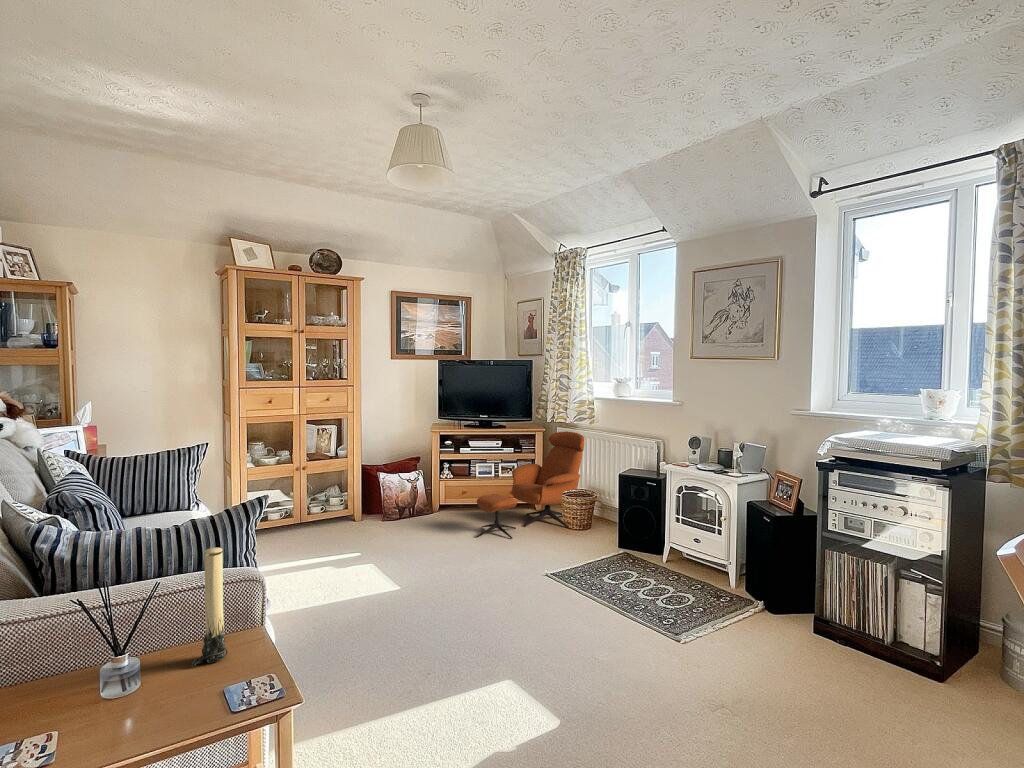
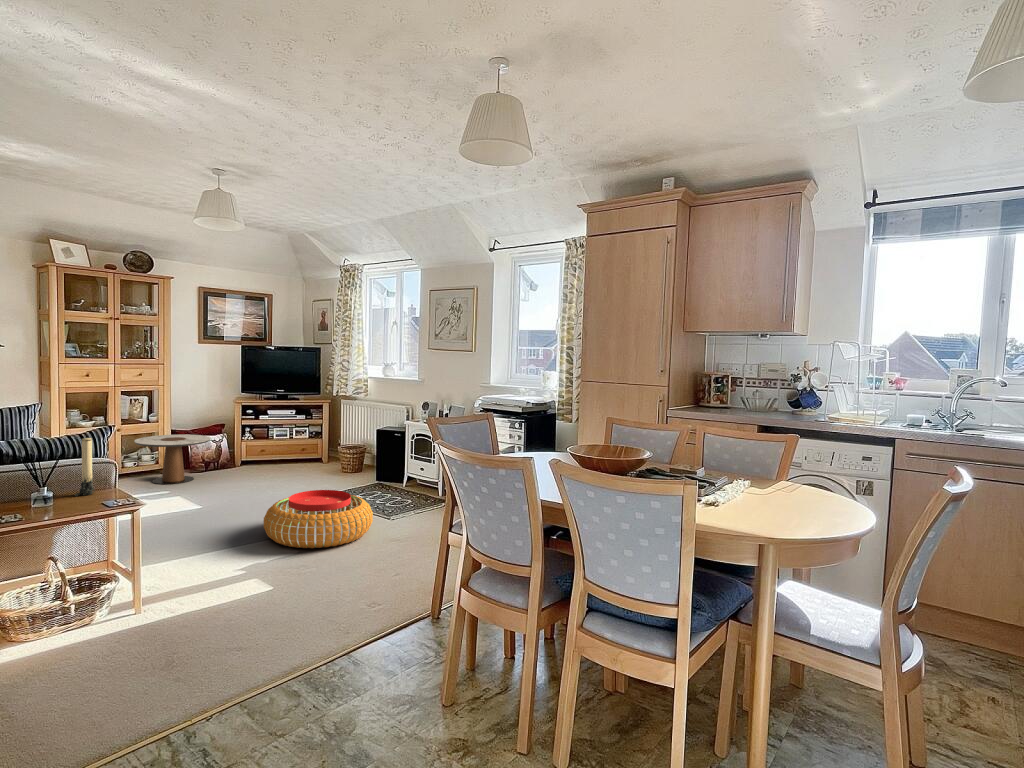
lounge chair: present [477,431,584,539] -> none [269,402,359,480]
side table: none [321,472,406,539] -> present [134,434,211,484]
pouf: none [493,585,664,703] -> present [264,490,373,548]

